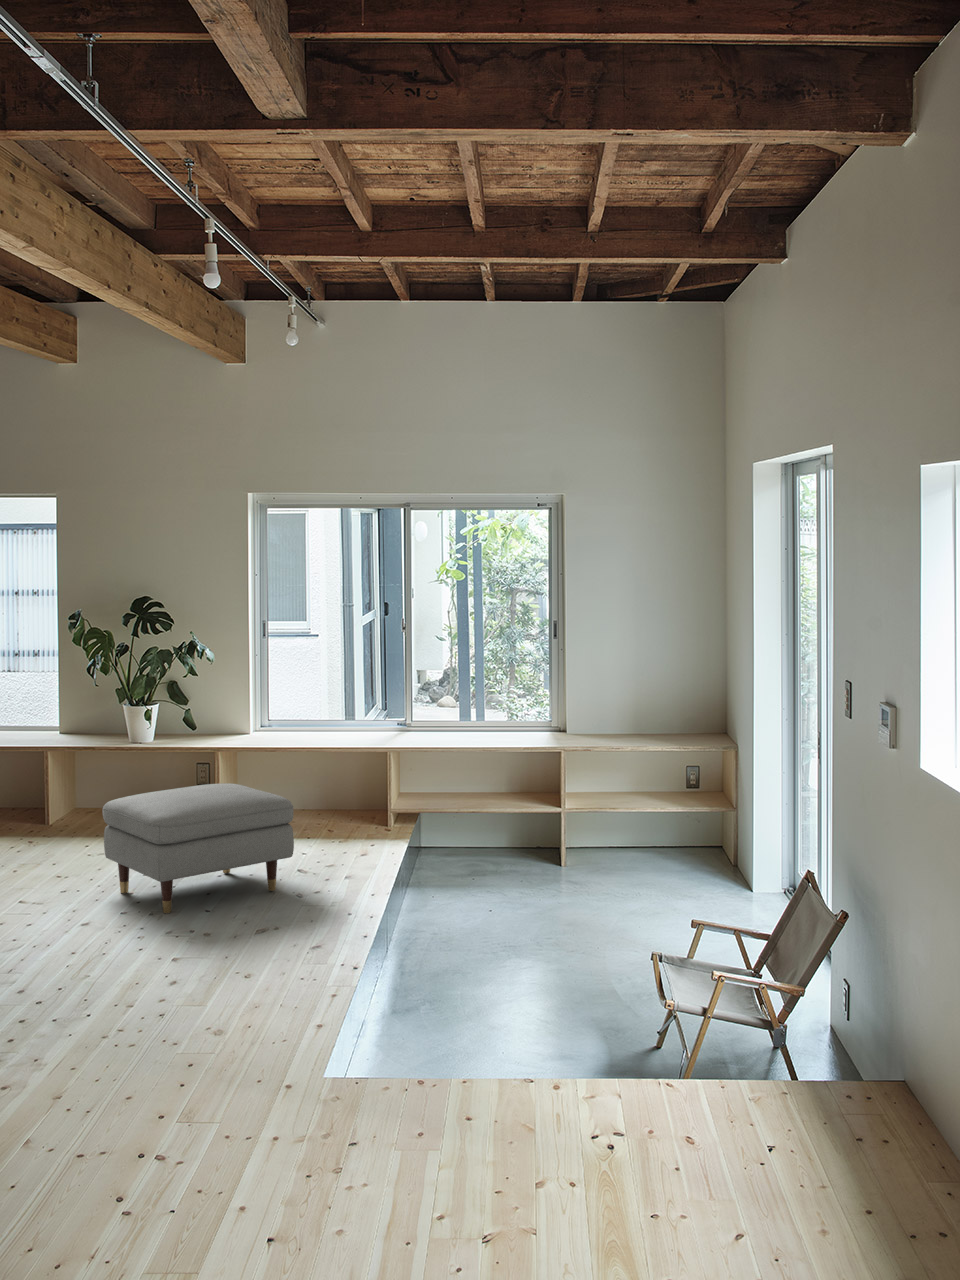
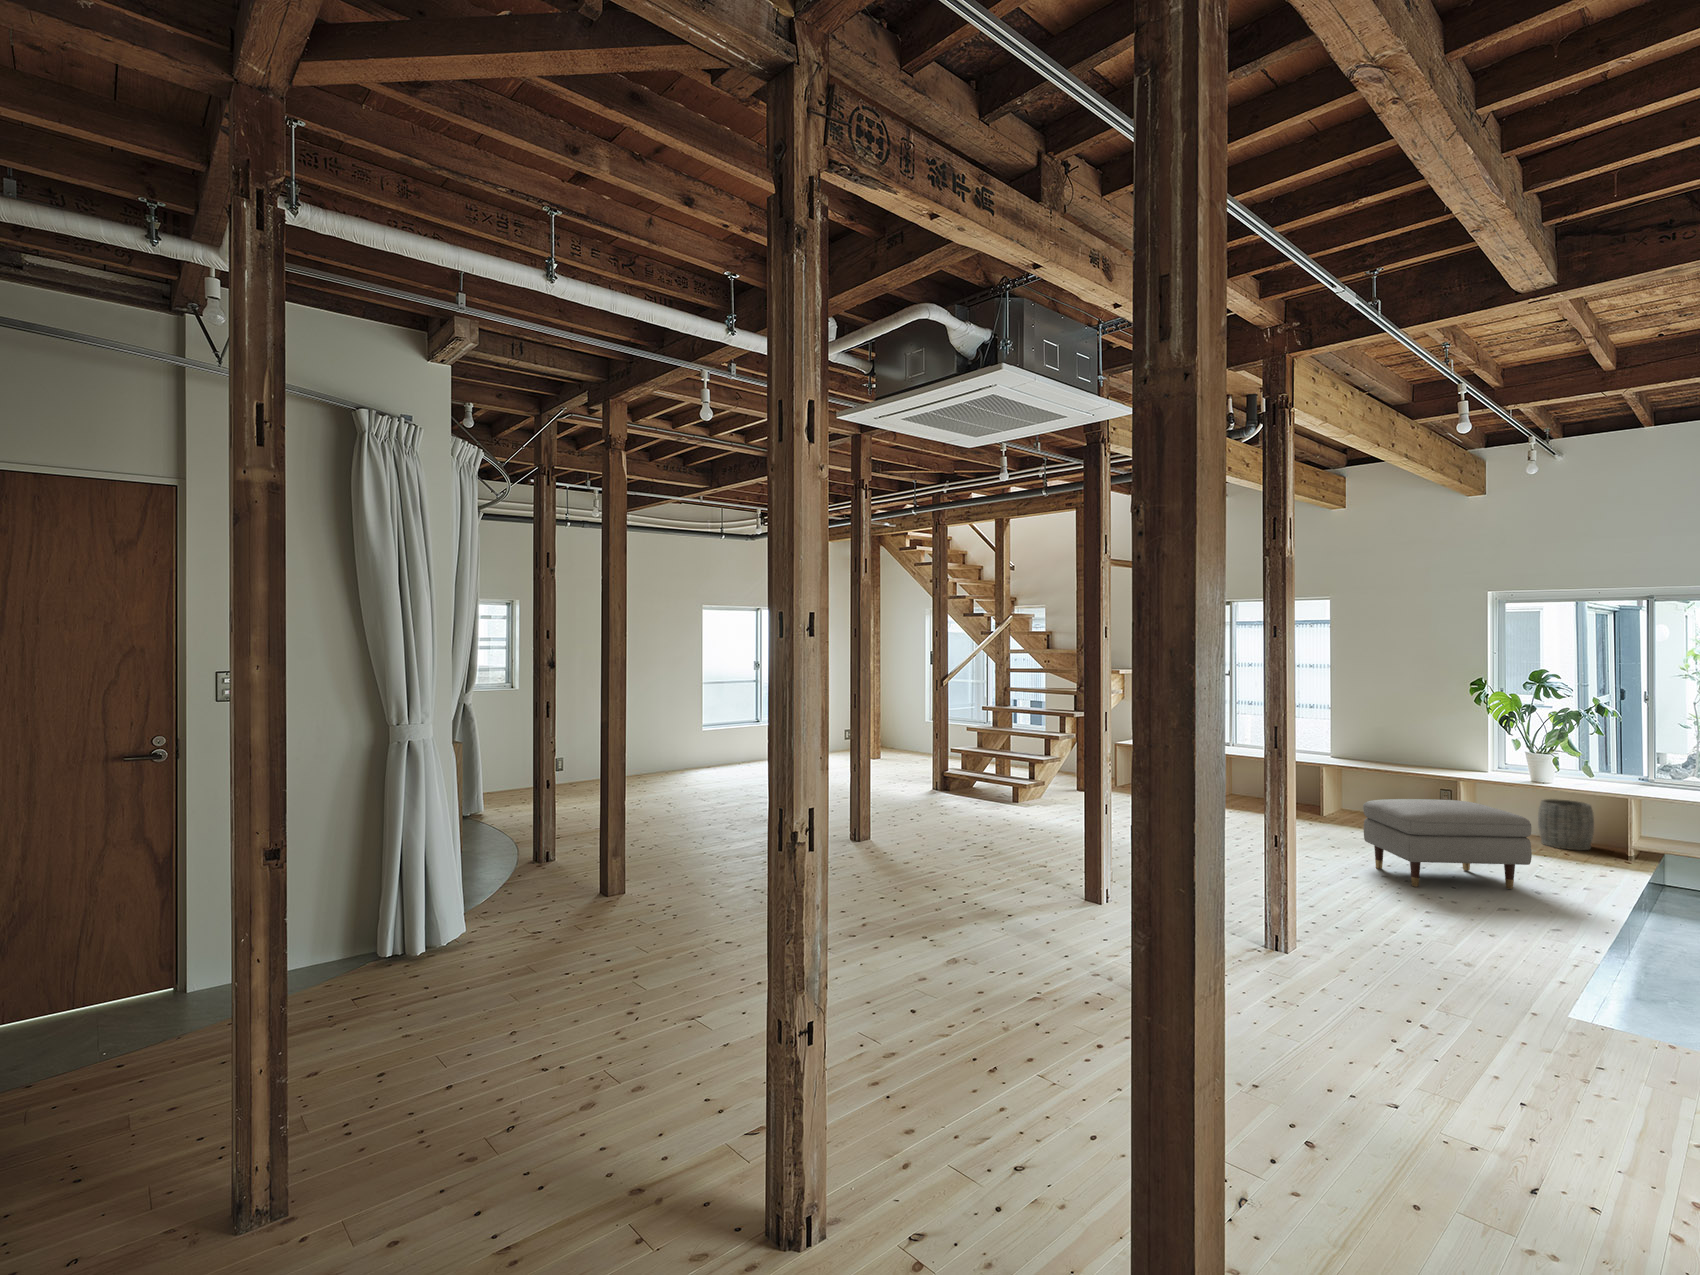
woven basket: none [303,756,356,817] -> present [1538,799,1594,850]

